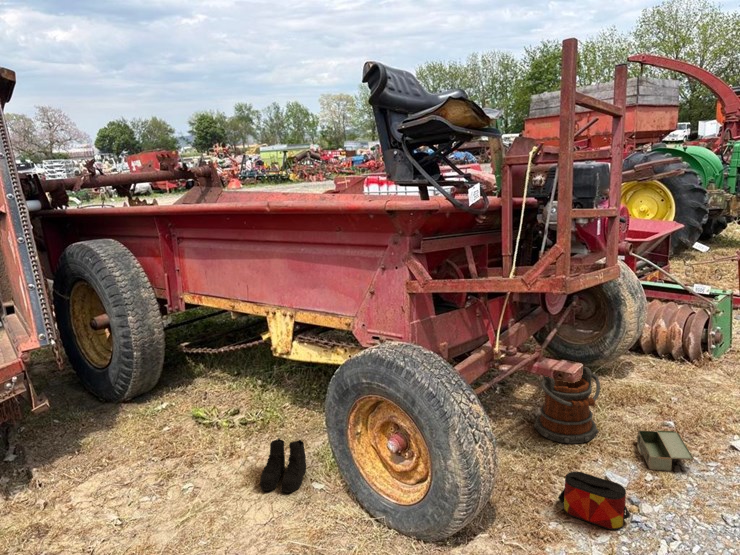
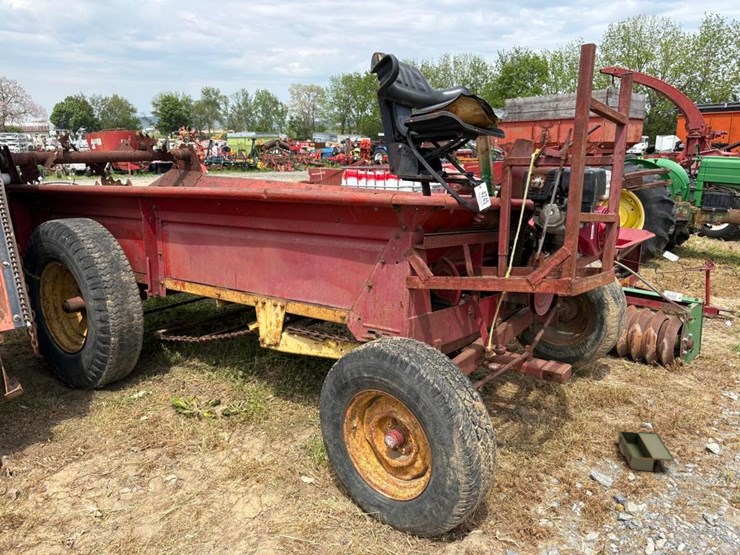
bucket: present [534,367,600,444] -> none [519,368,585,443]
boots: present [260,438,306,492] -> none [247,431,294,486]
bag: present [558,471,630,530] -> none [547,470,618,528]

